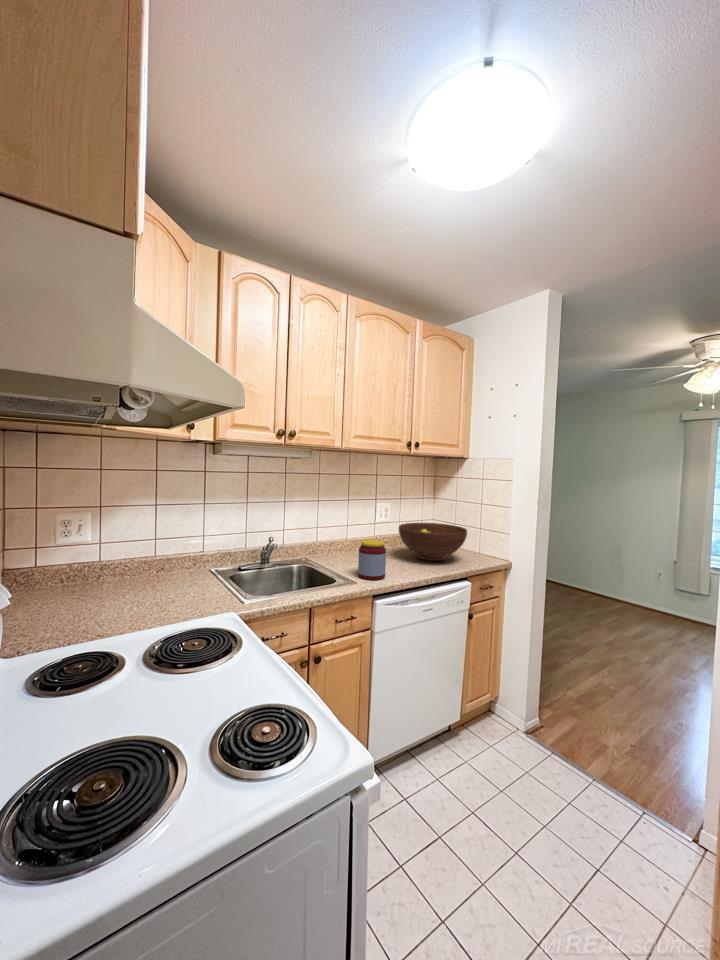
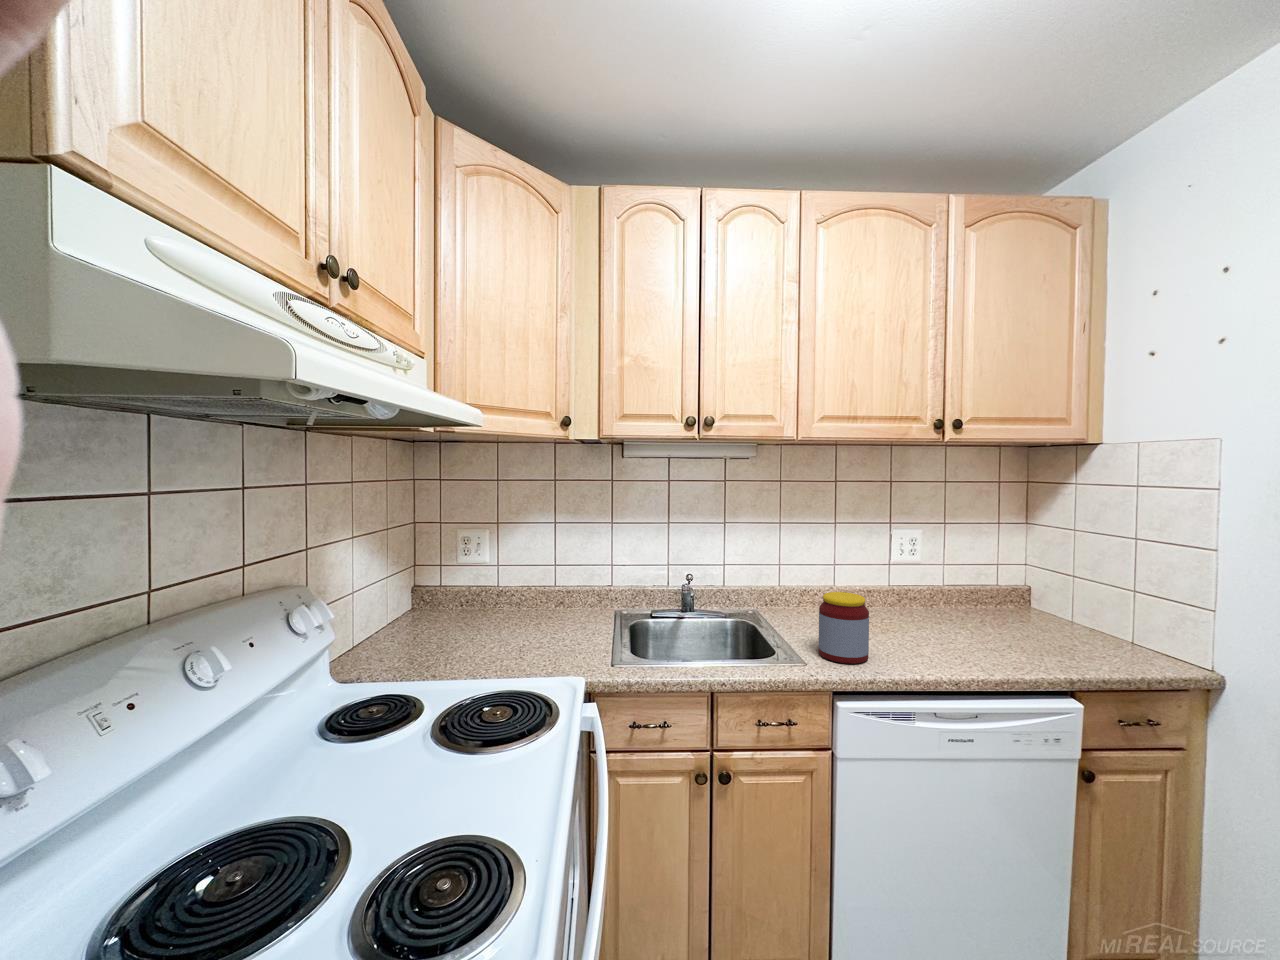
fruit bowl: present [399,523,467,561] -> none [923,569,1081,647]

